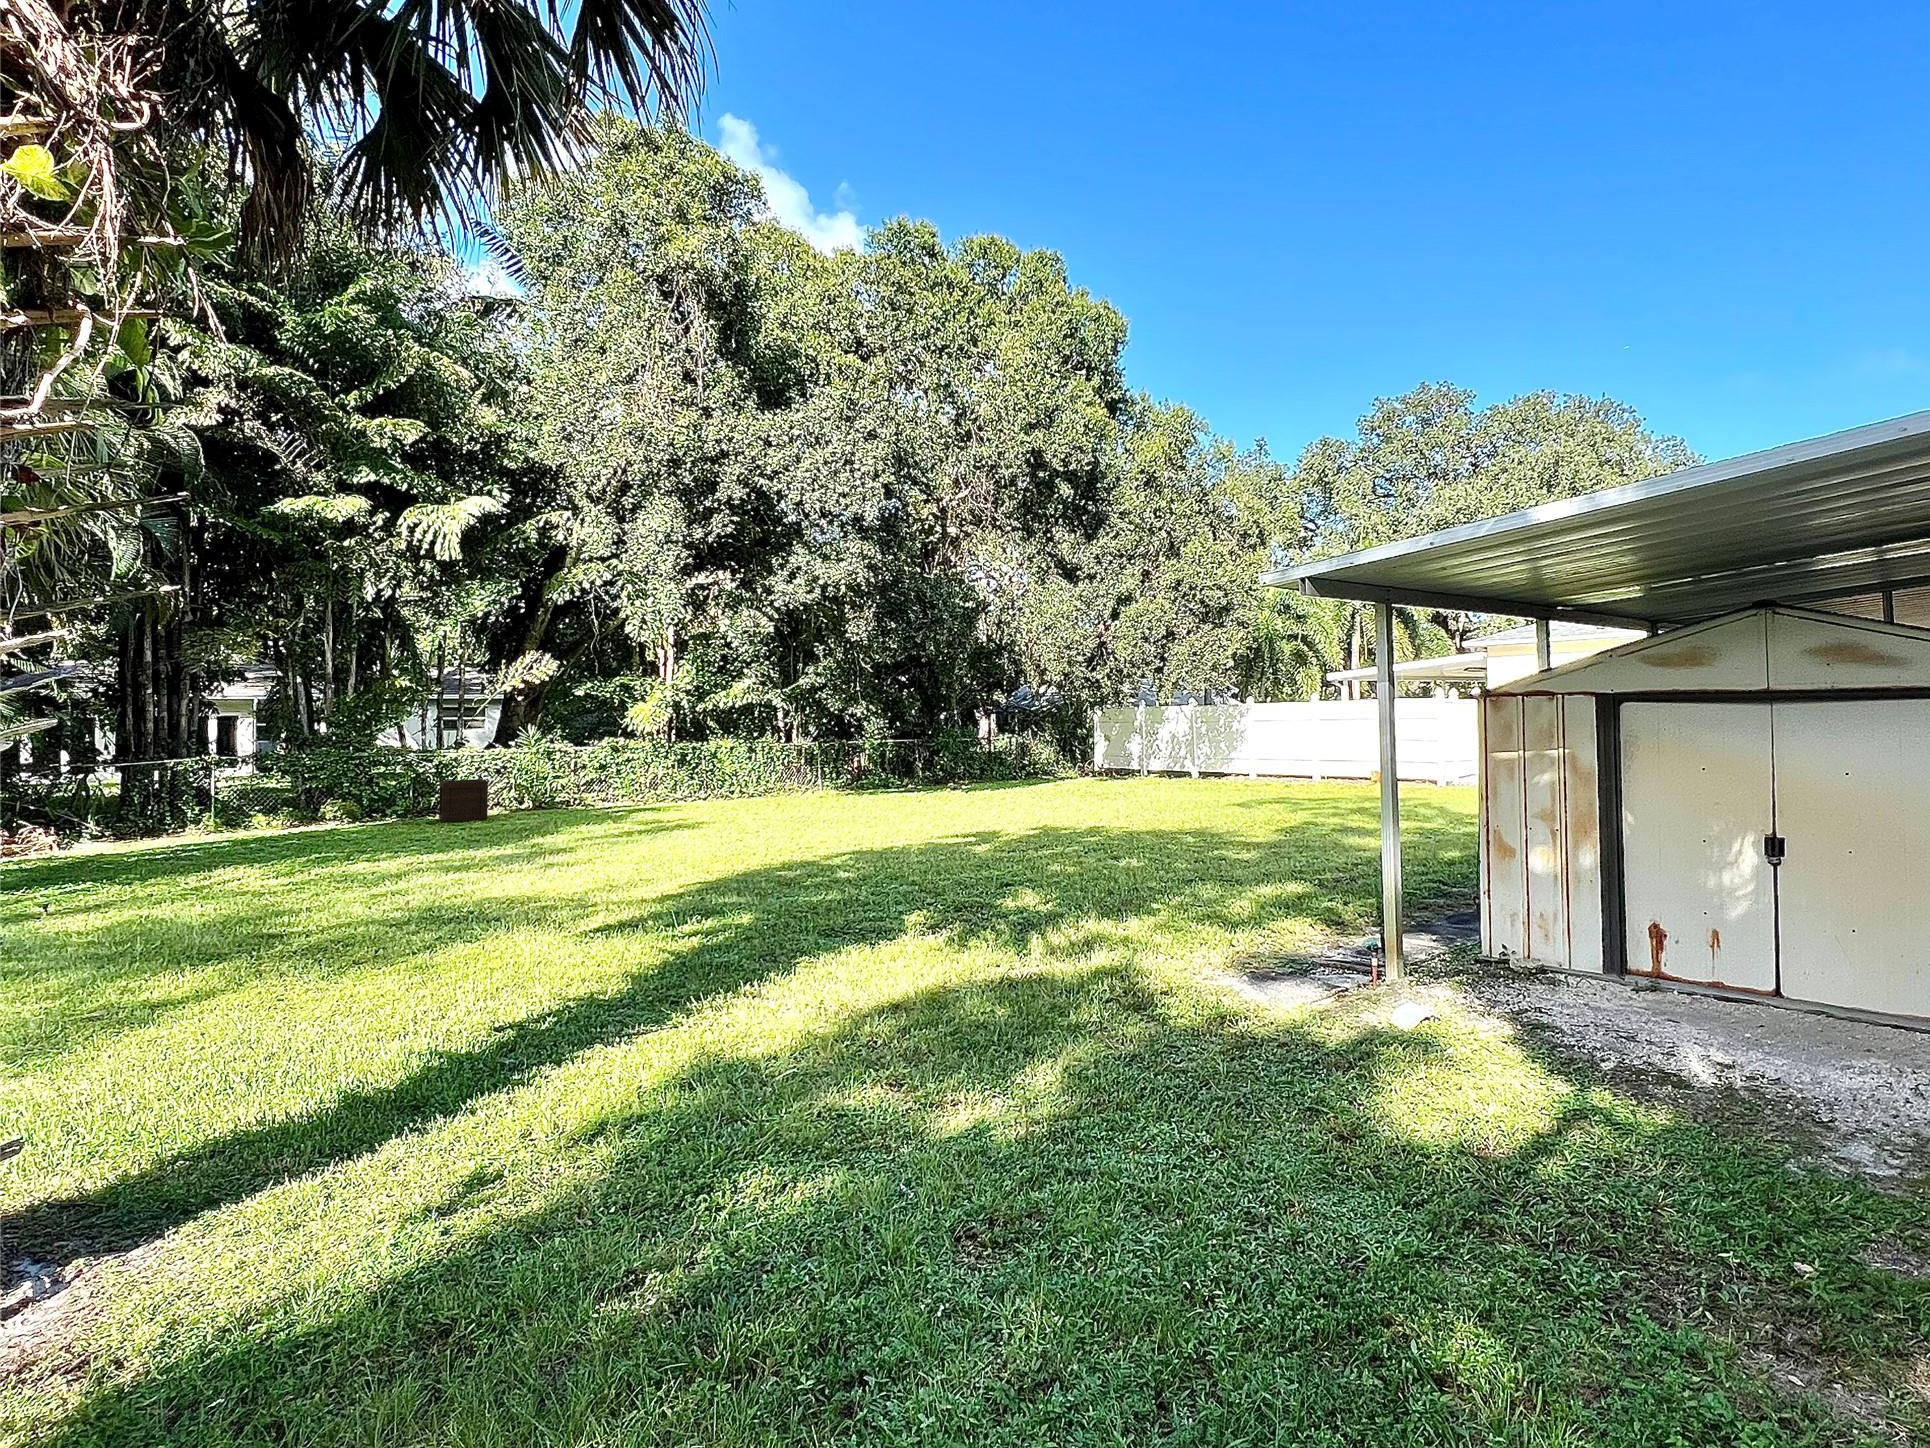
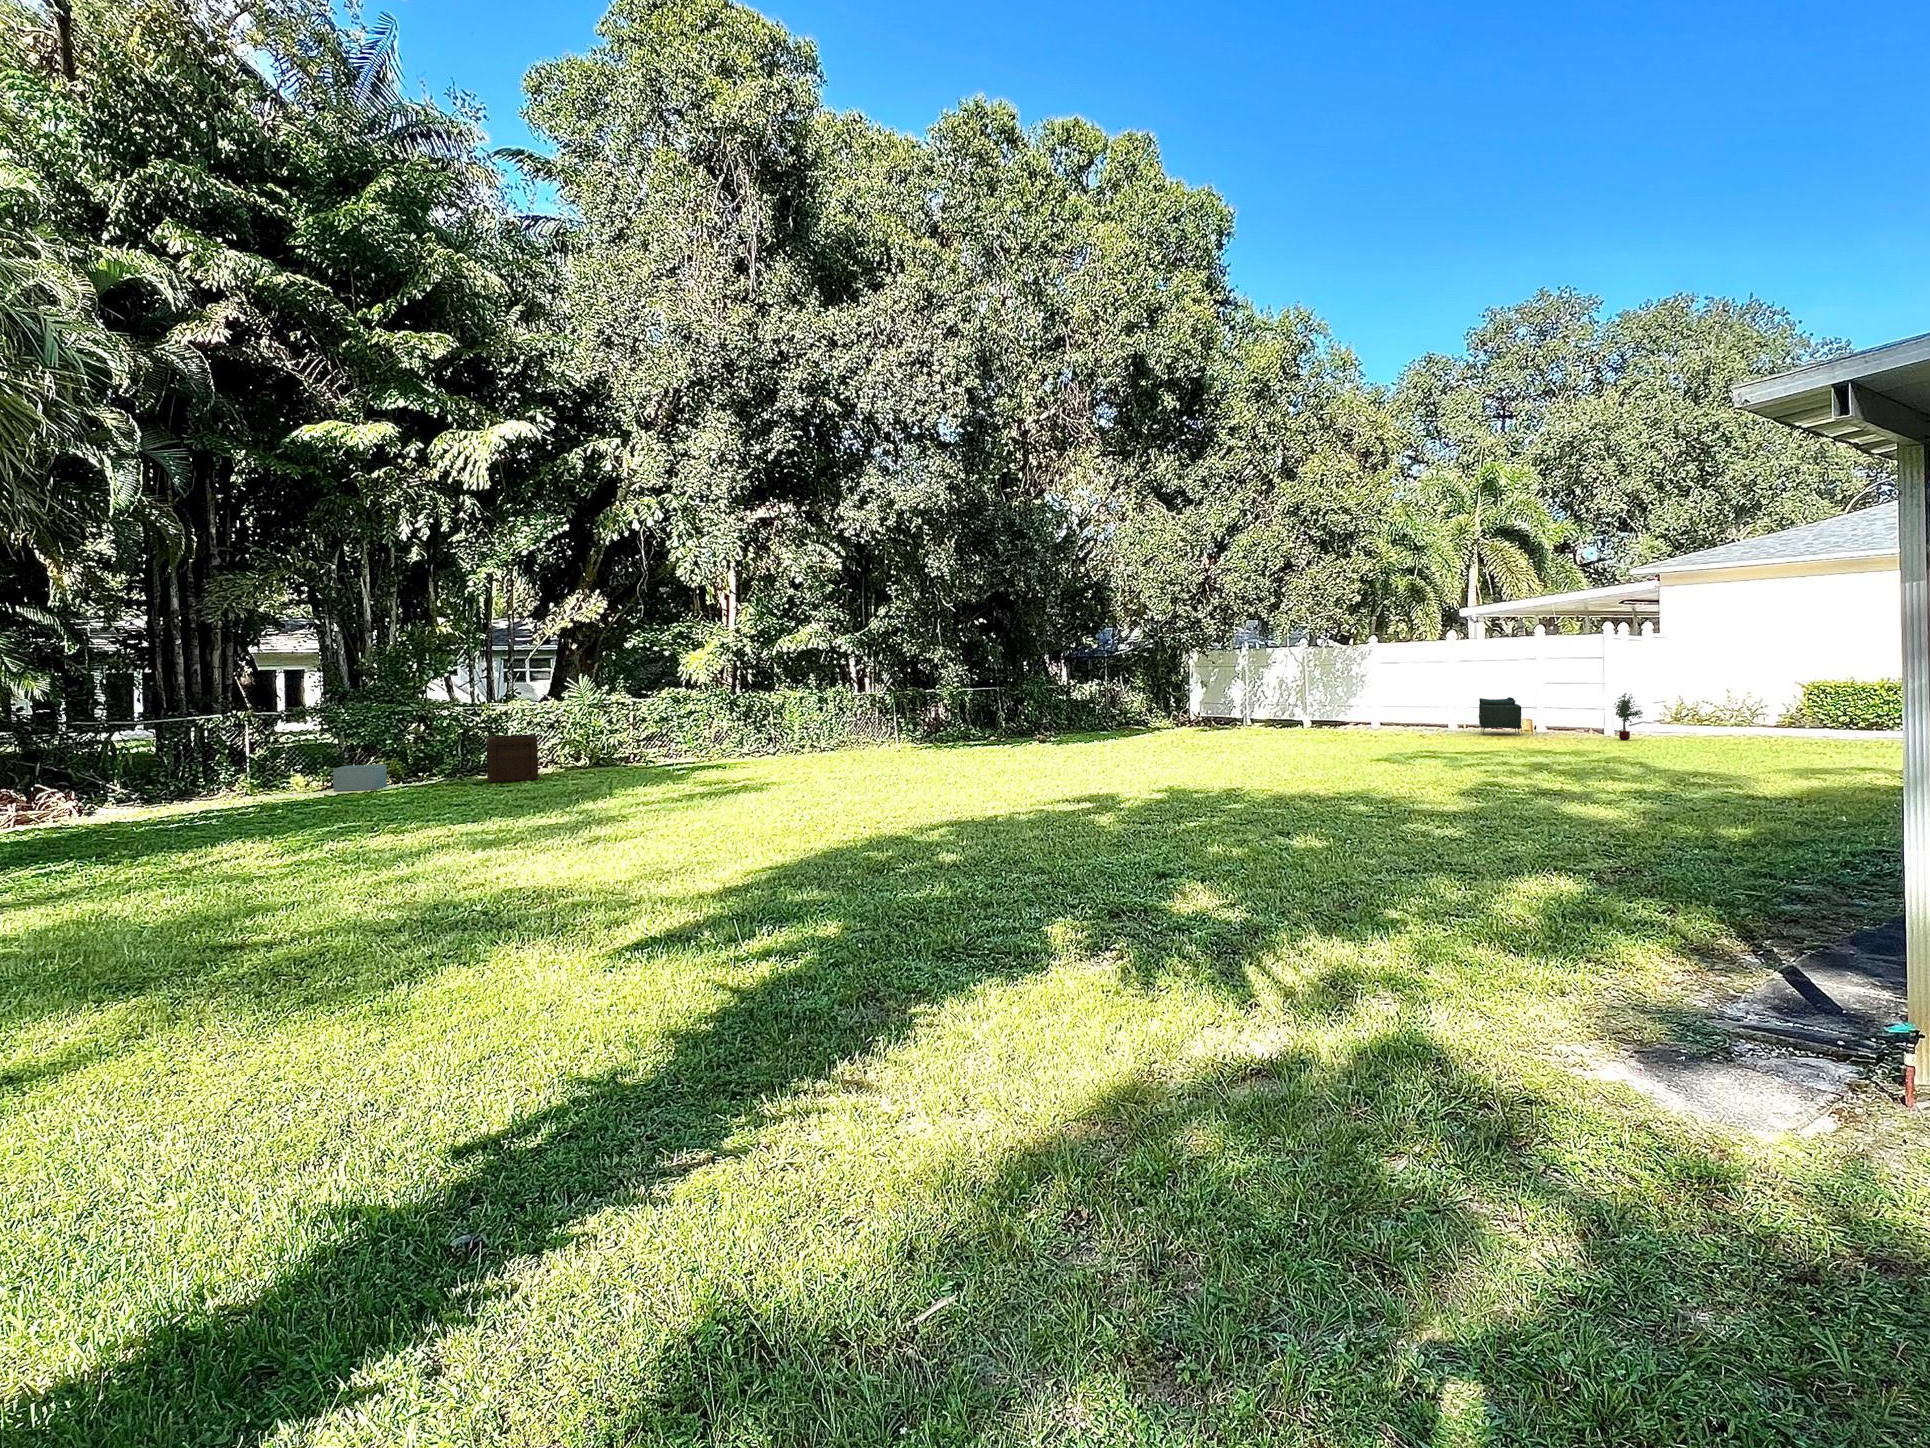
potted tree: none [1436,749,1460,789] -> present [1615,693,1643,740]
armchair: none [1332,752,1365,785] -> present [1479,697,1521,736]
storage box: none [295,805,345,829] -> present [333,764,387,791]

